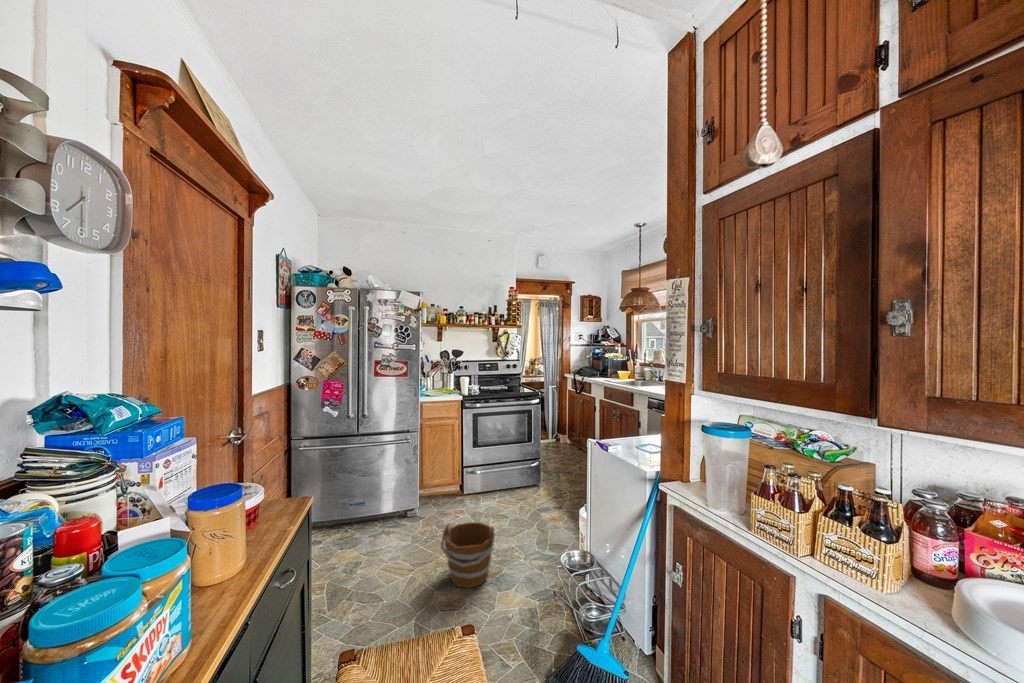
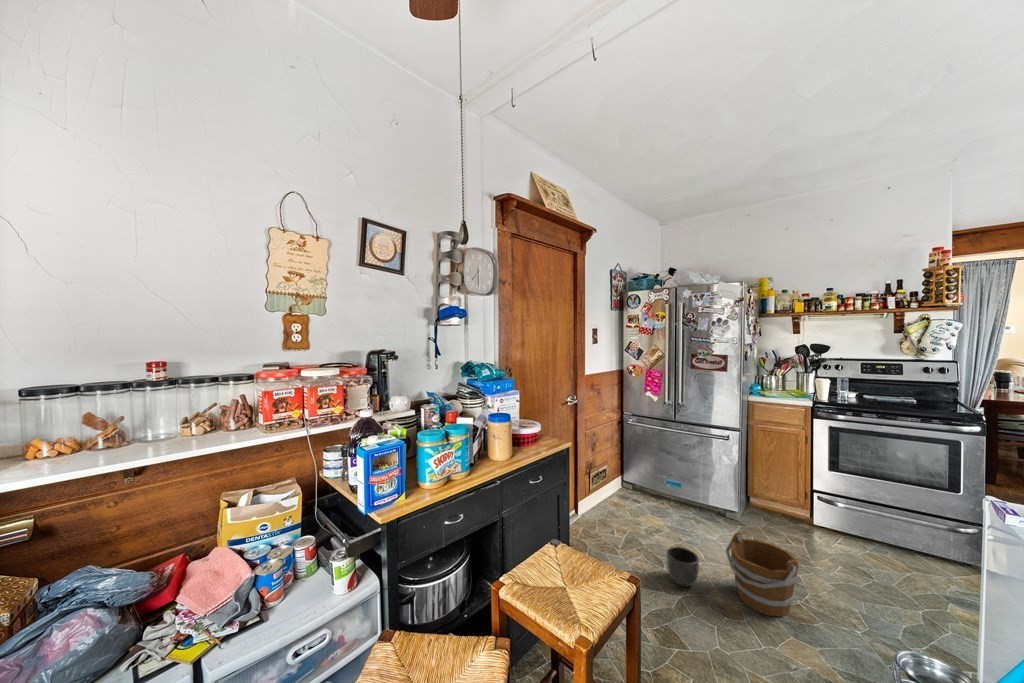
planter: none [390,565,423,609] -> present [666,547,699,587]

